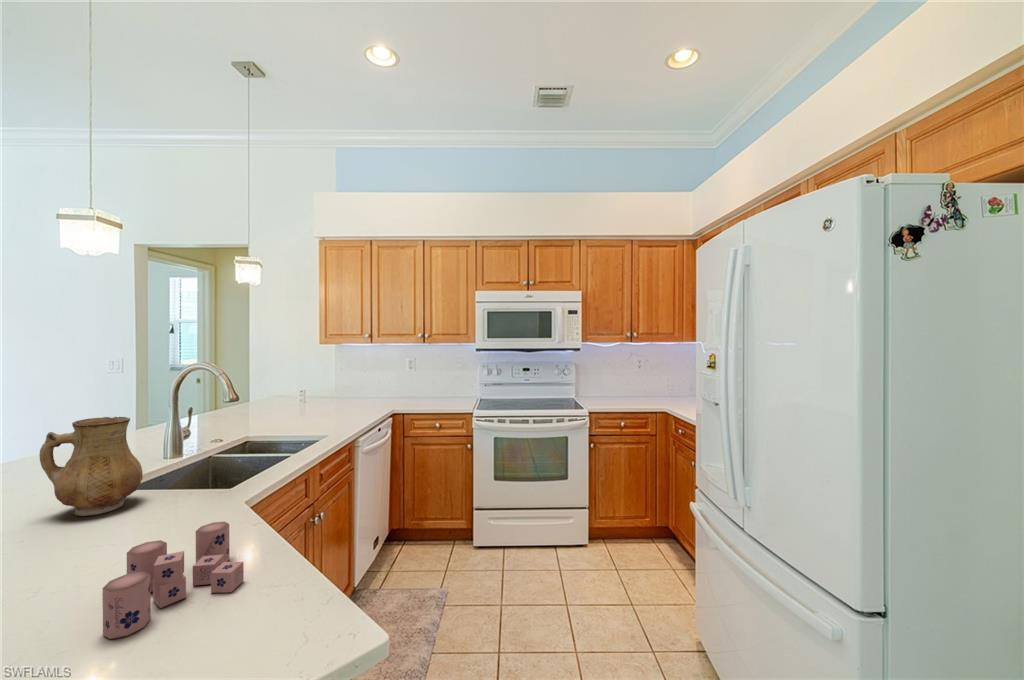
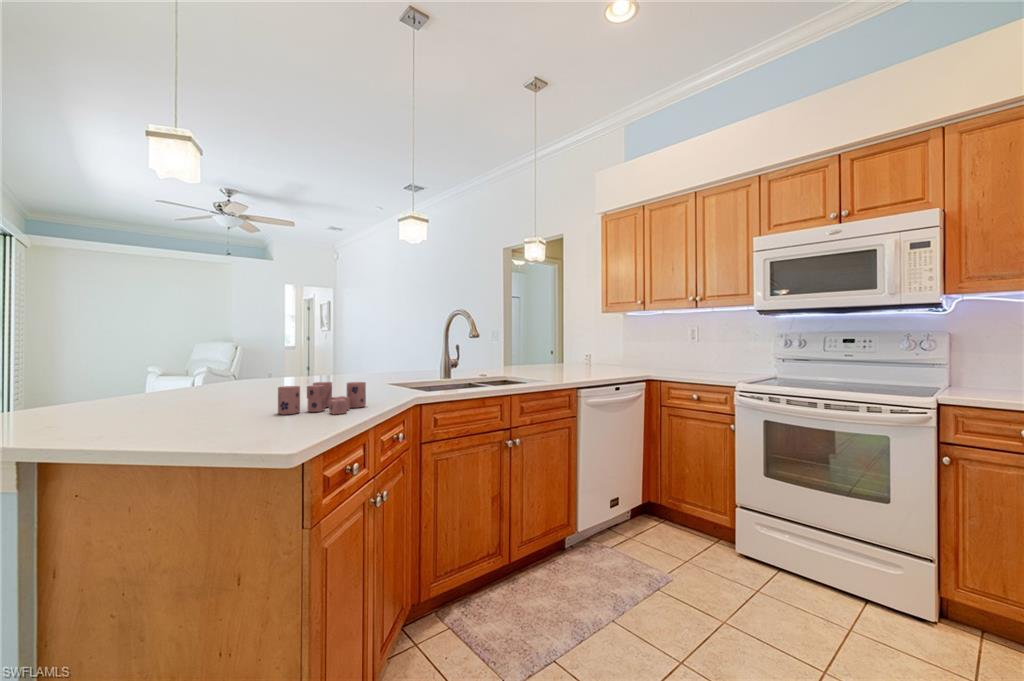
ceramic pitcher: present [39,417,143,516] -> none [357,332,400,388]

